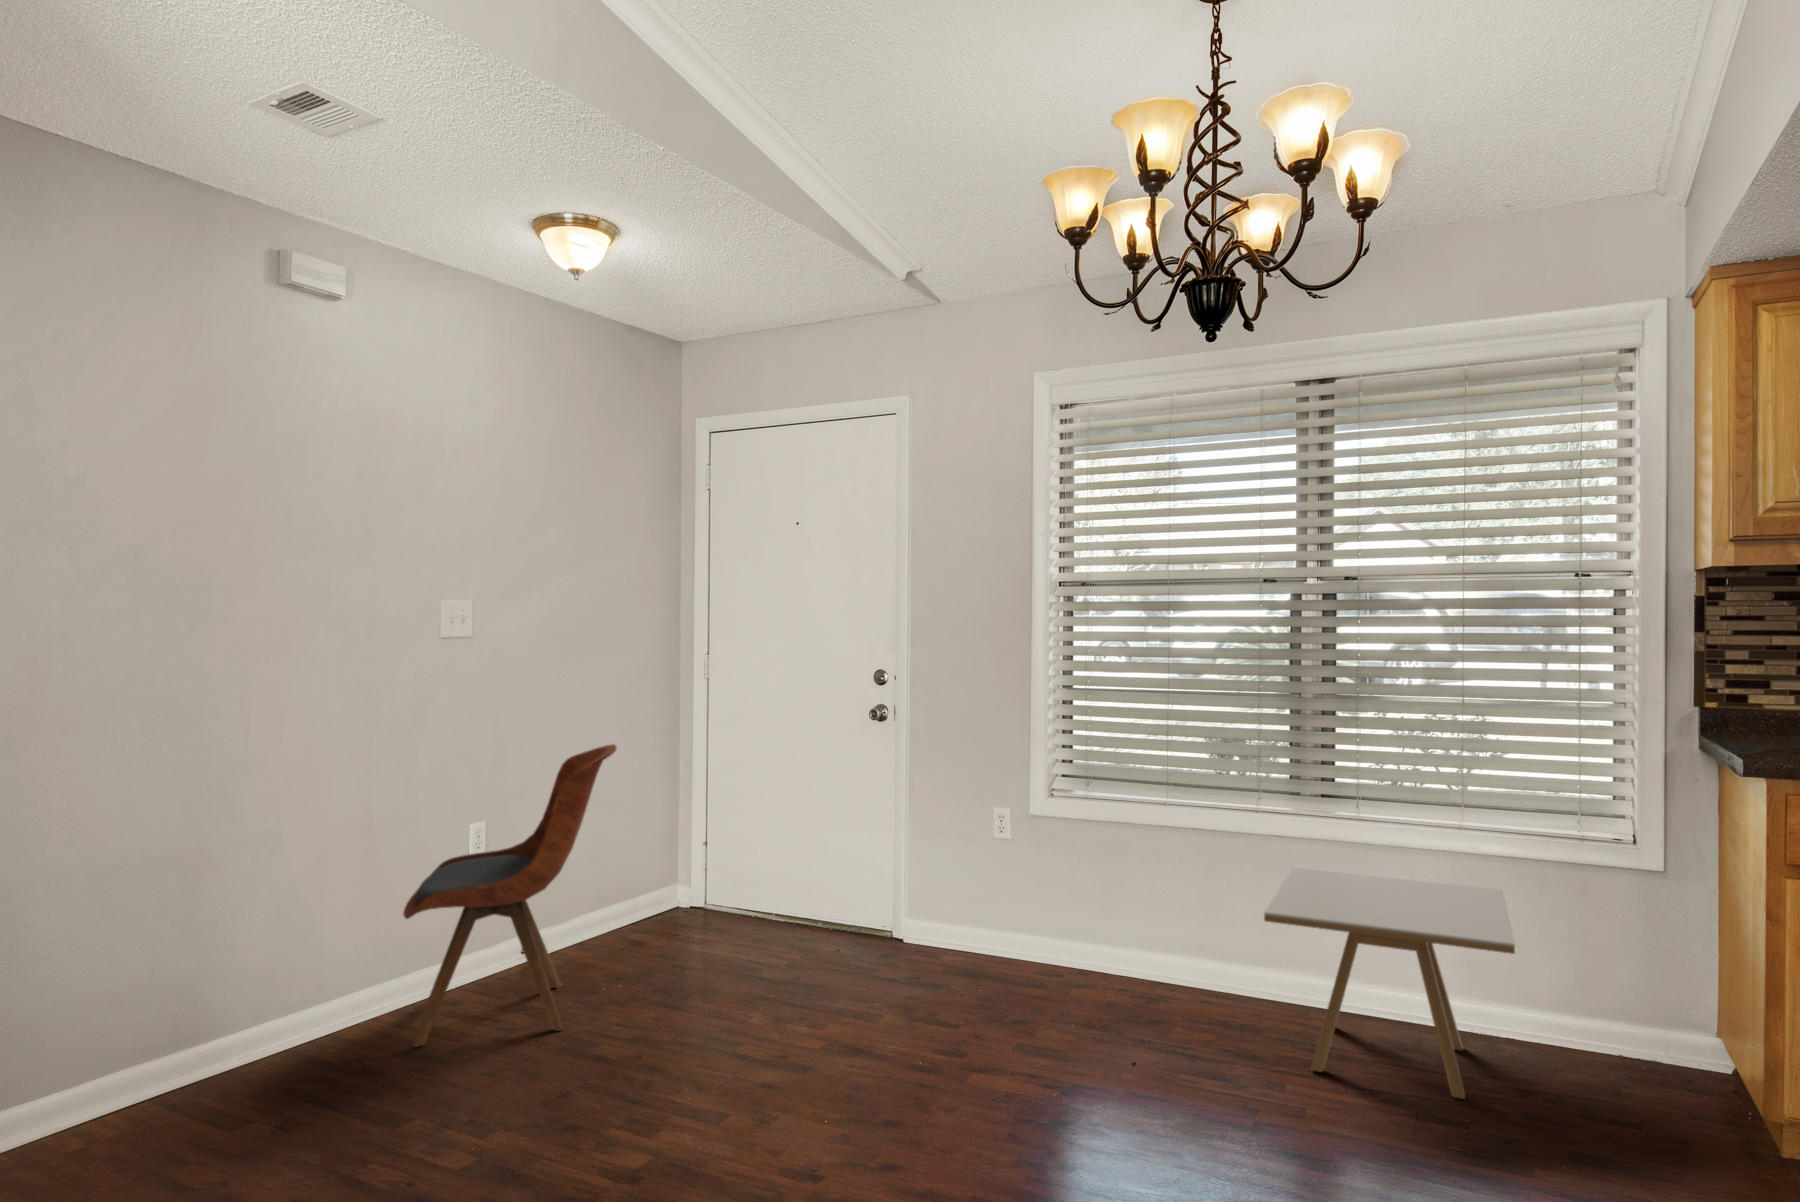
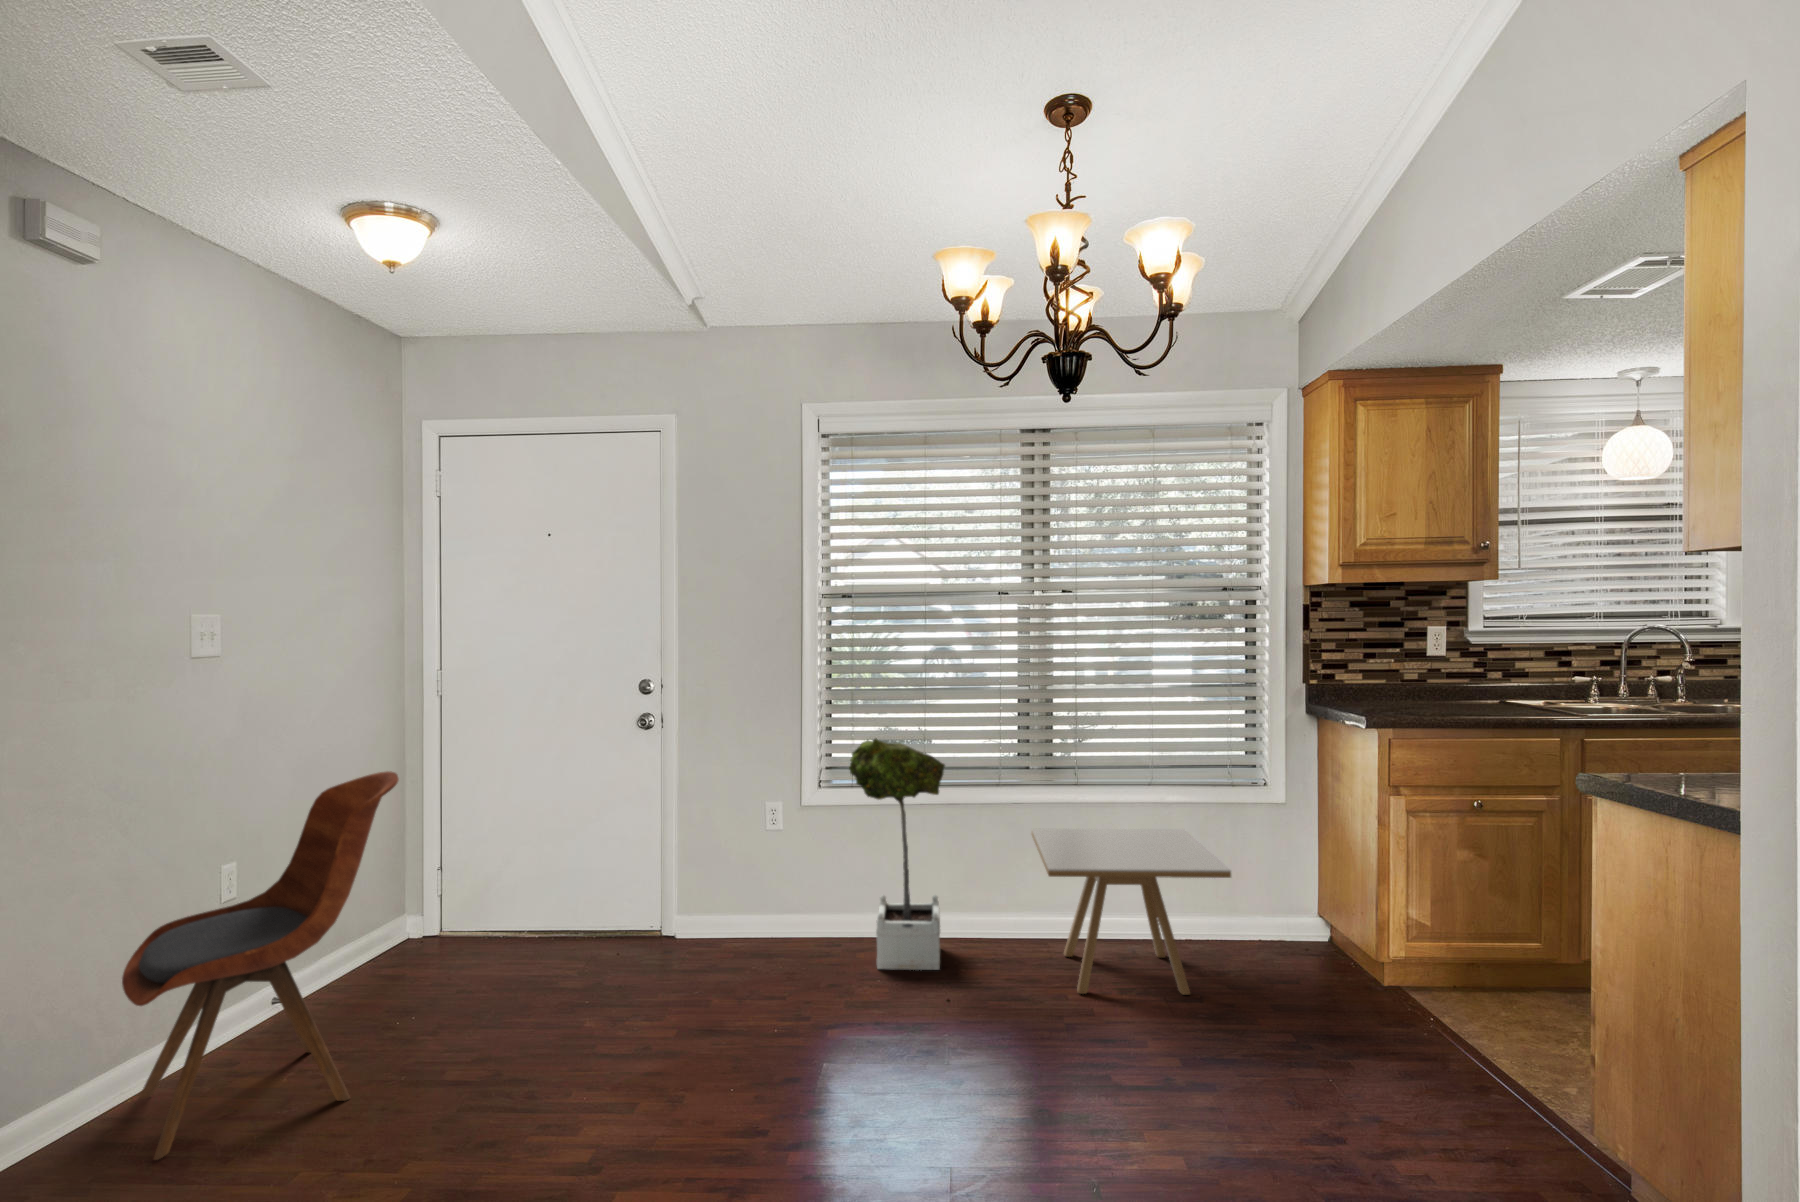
potted tree: none [1064,745,1175,1016] -> present [849,738,945,970]

